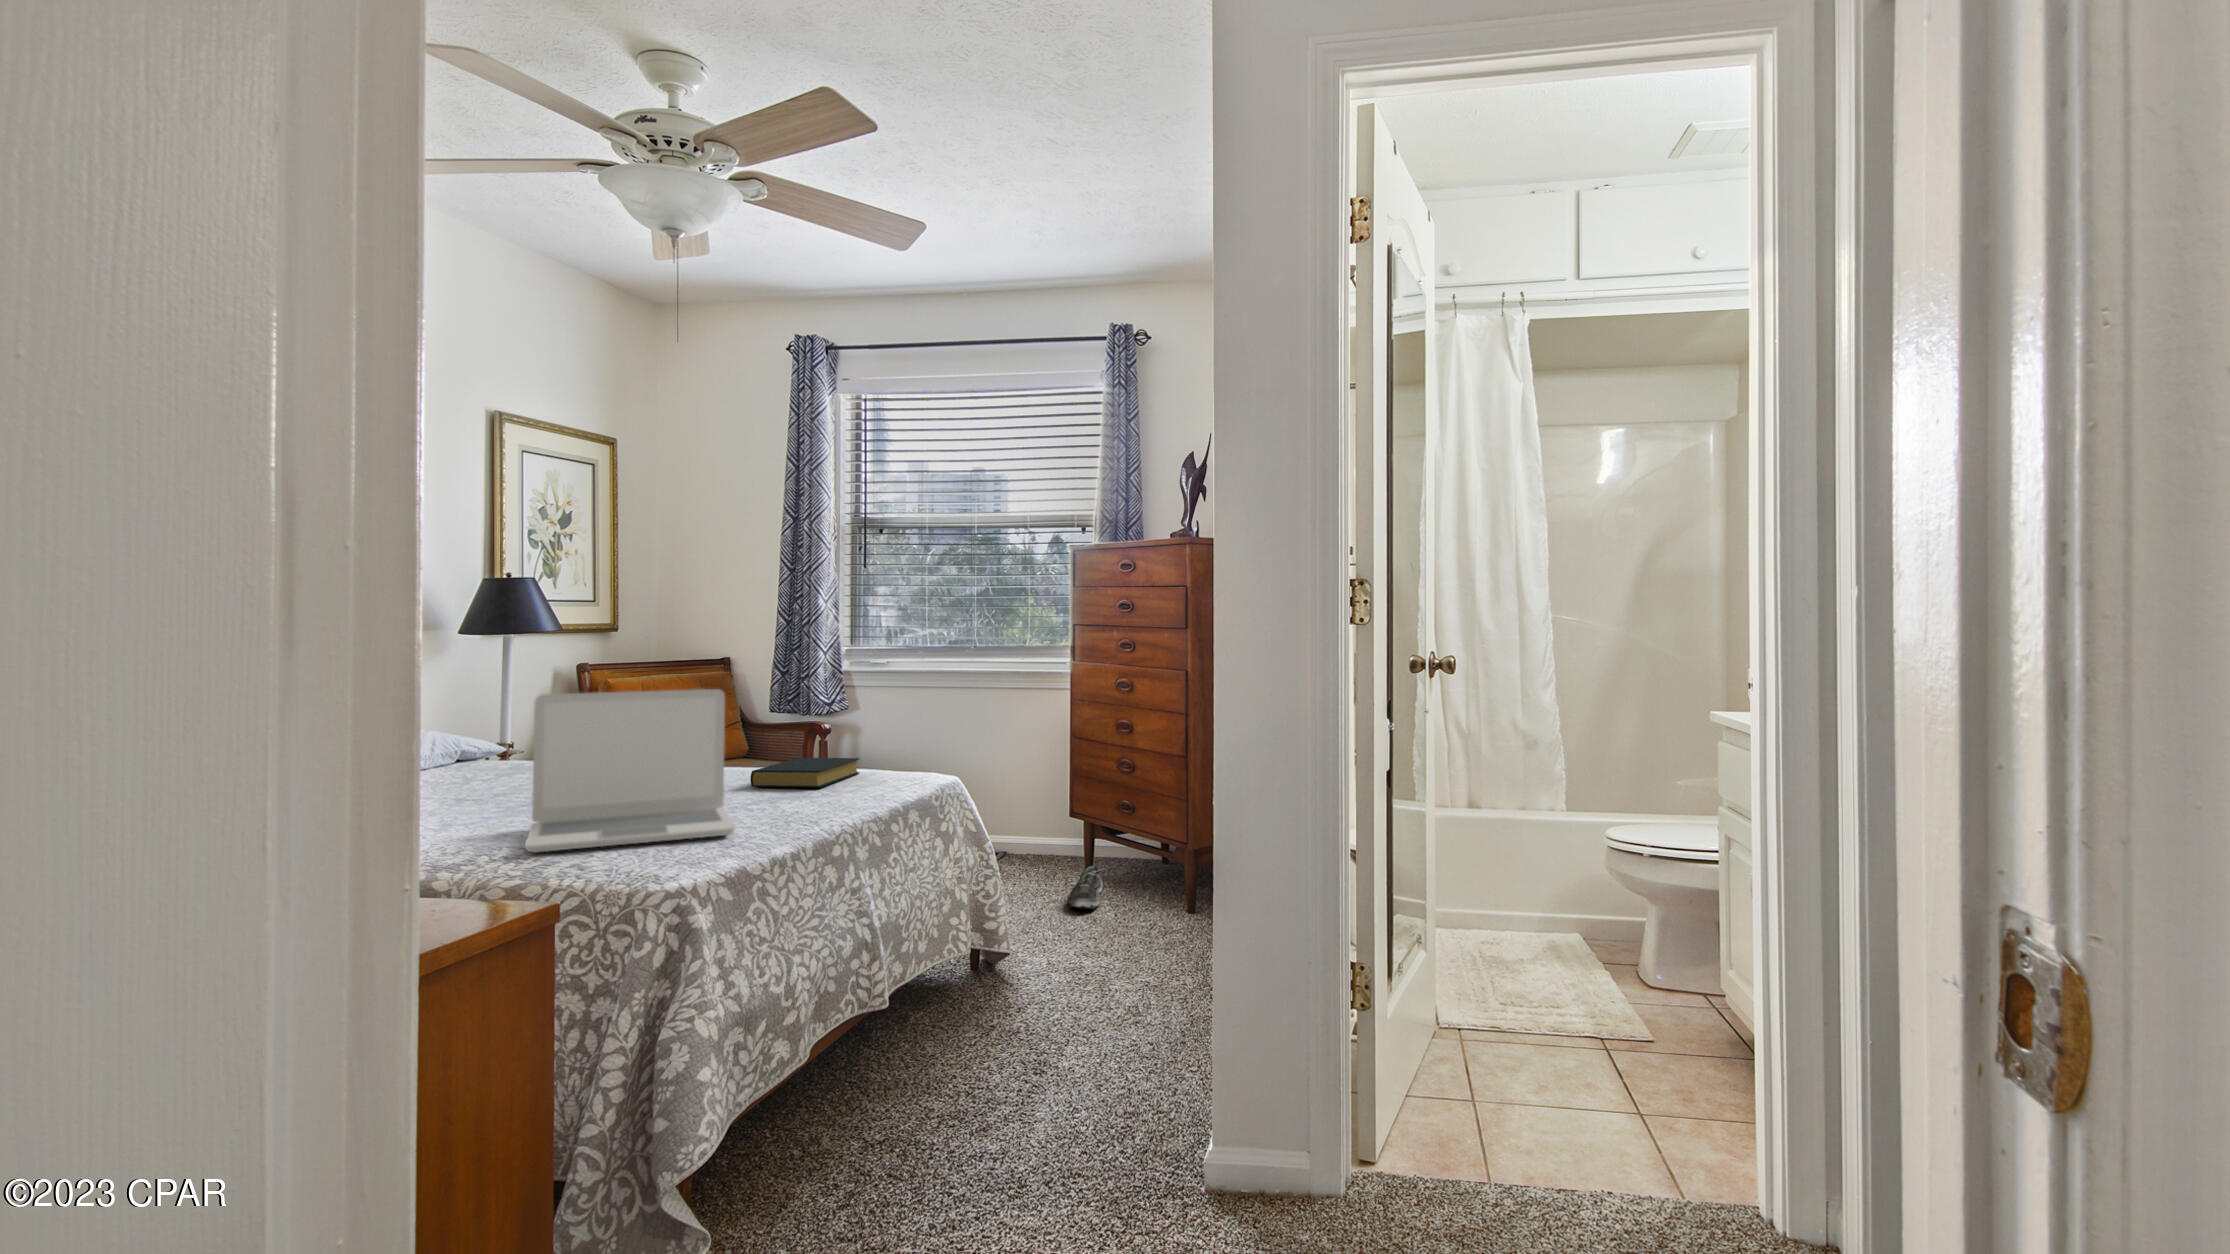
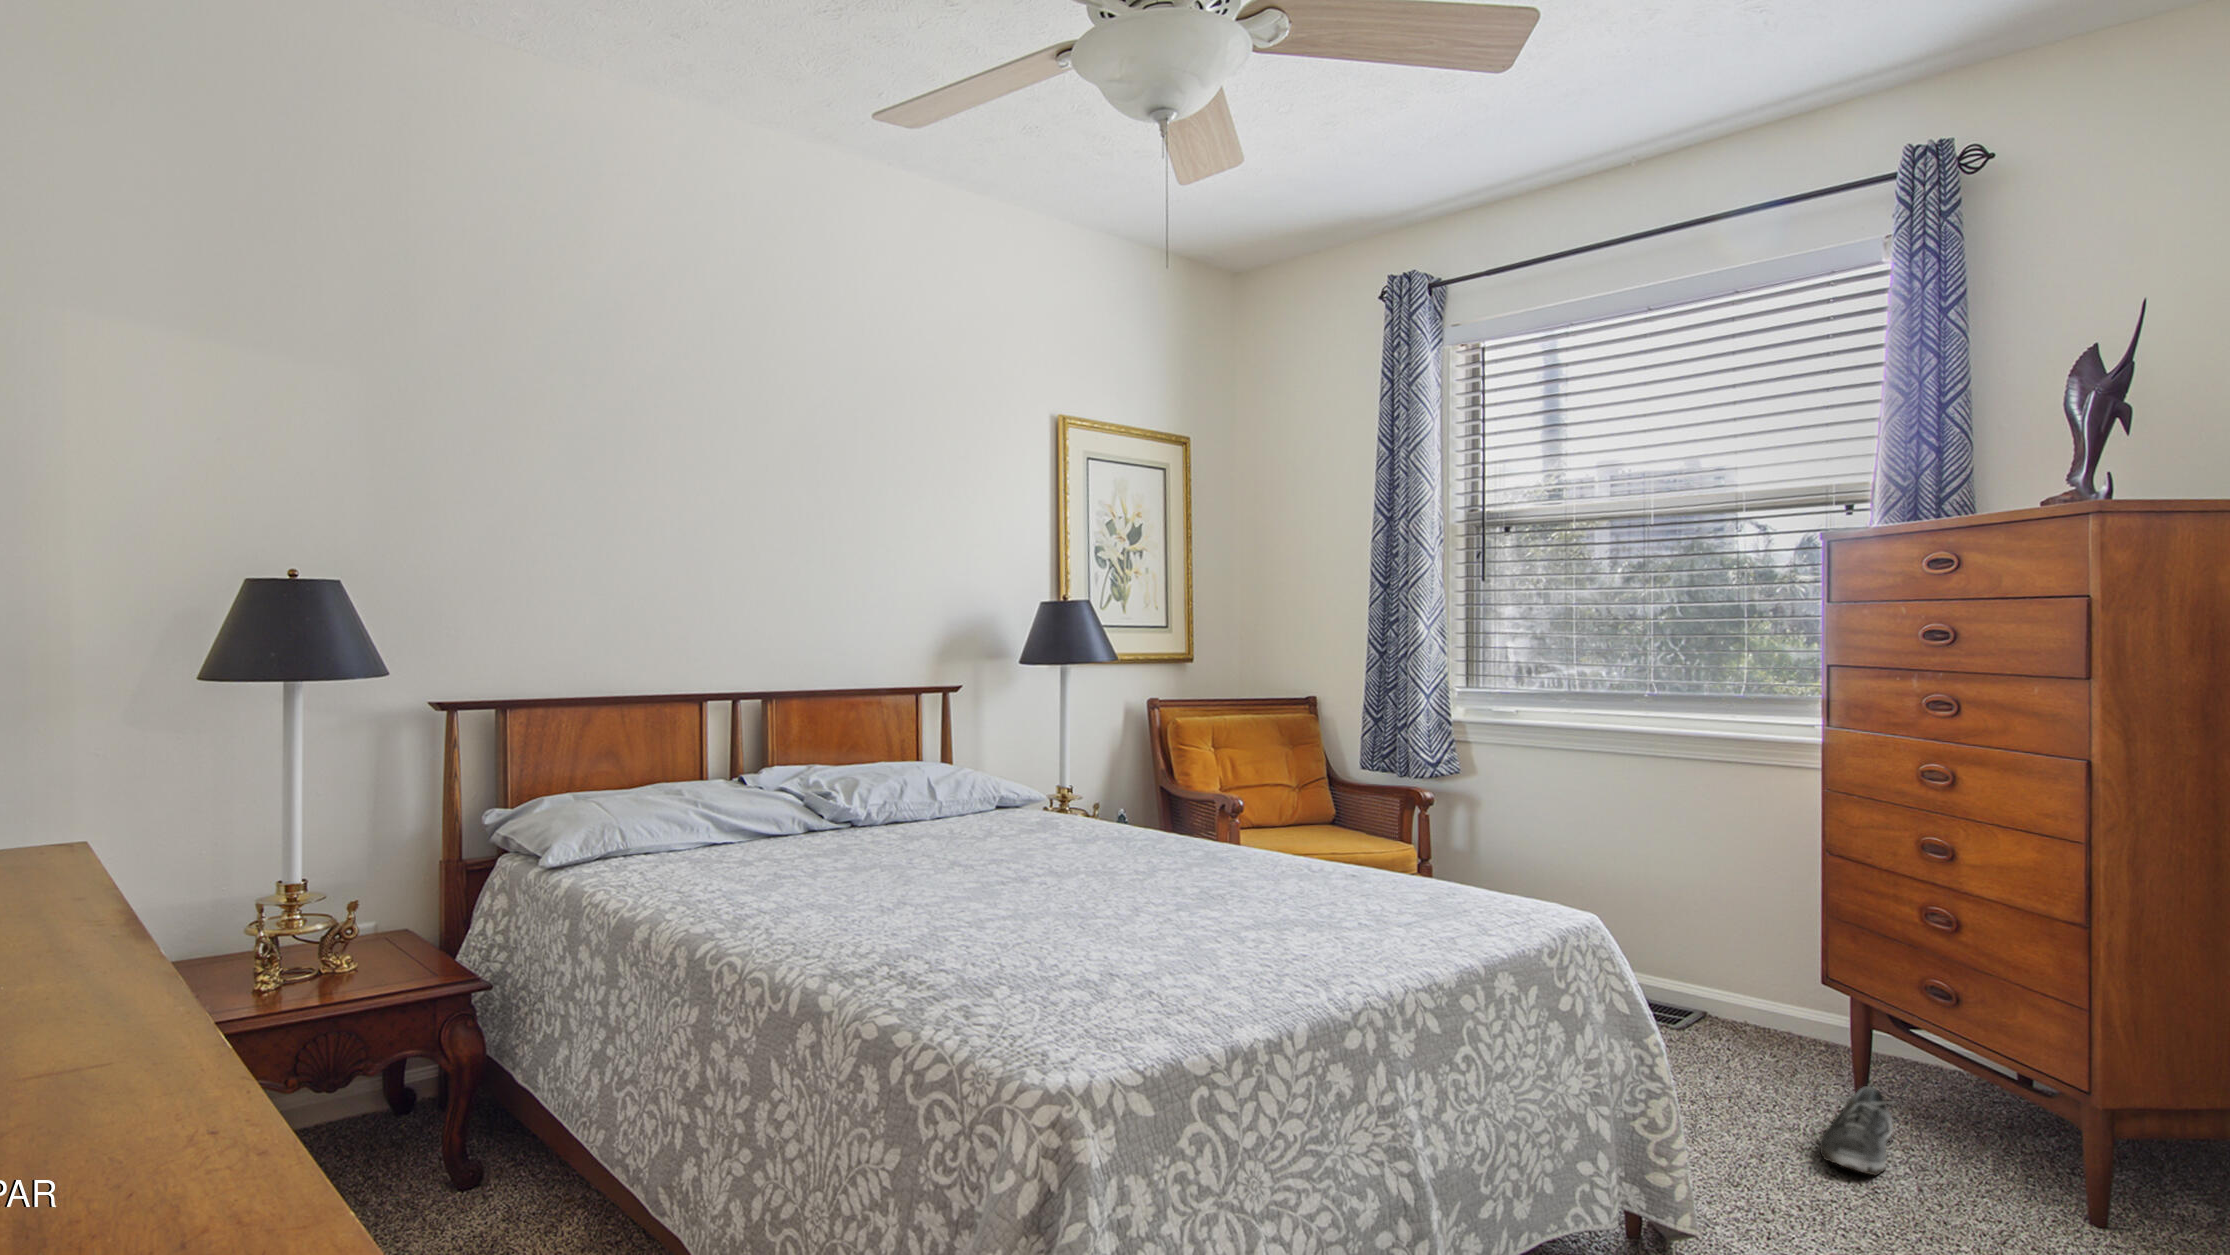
laptop: present [525,689,735,852] -> none [931,750,1208,988]
hardback book: present [751,758,860,788] -> none [1271,854,1436,910]

